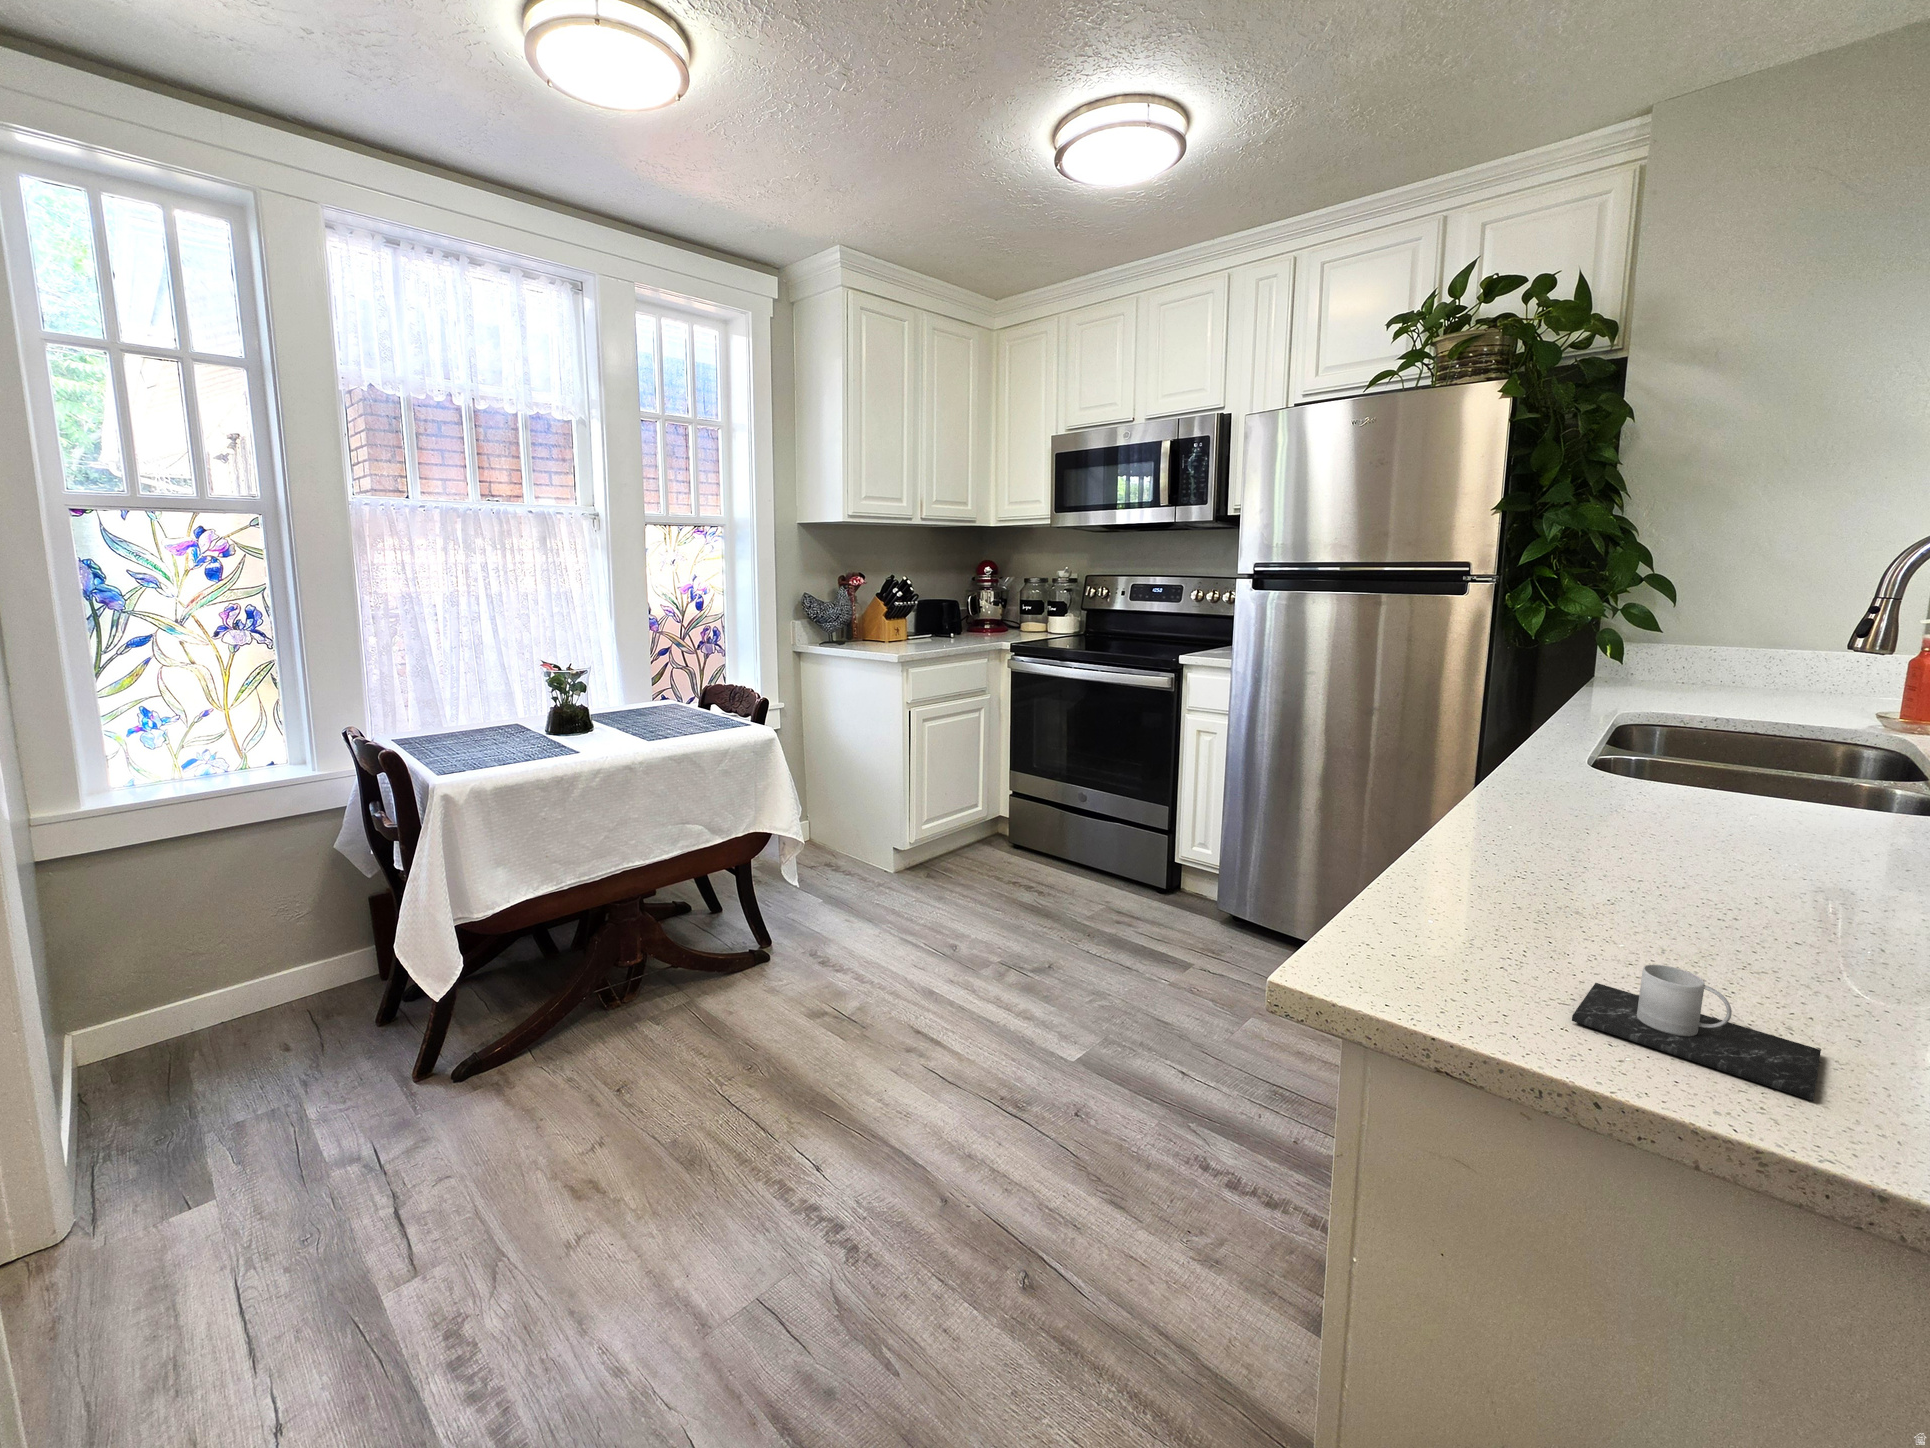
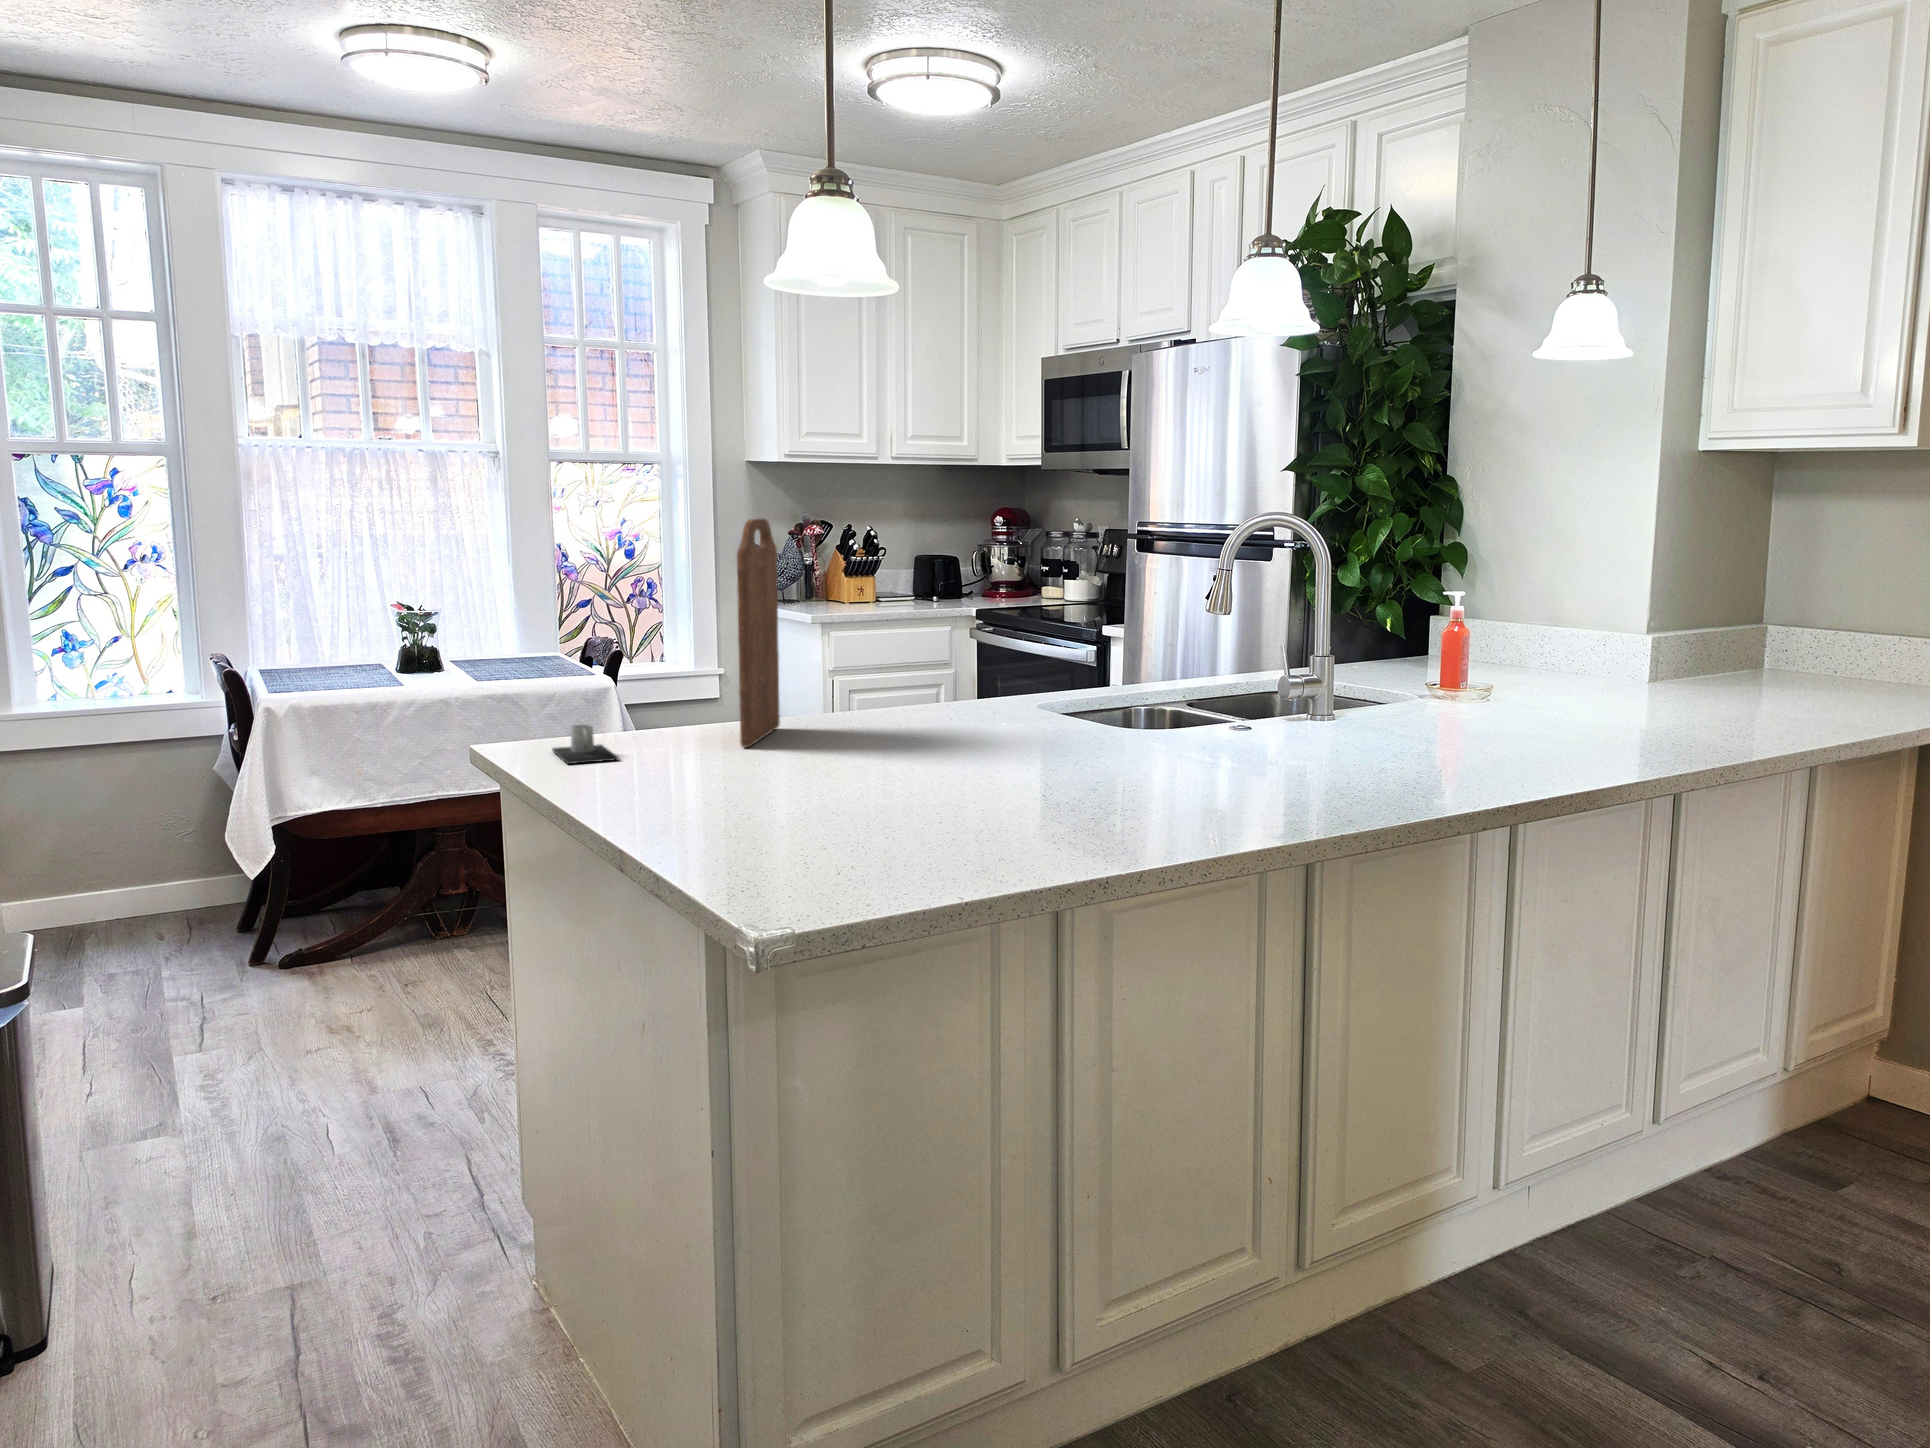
cutting board: none [1578,540,1870,956] -> present [737,518,780,747]

